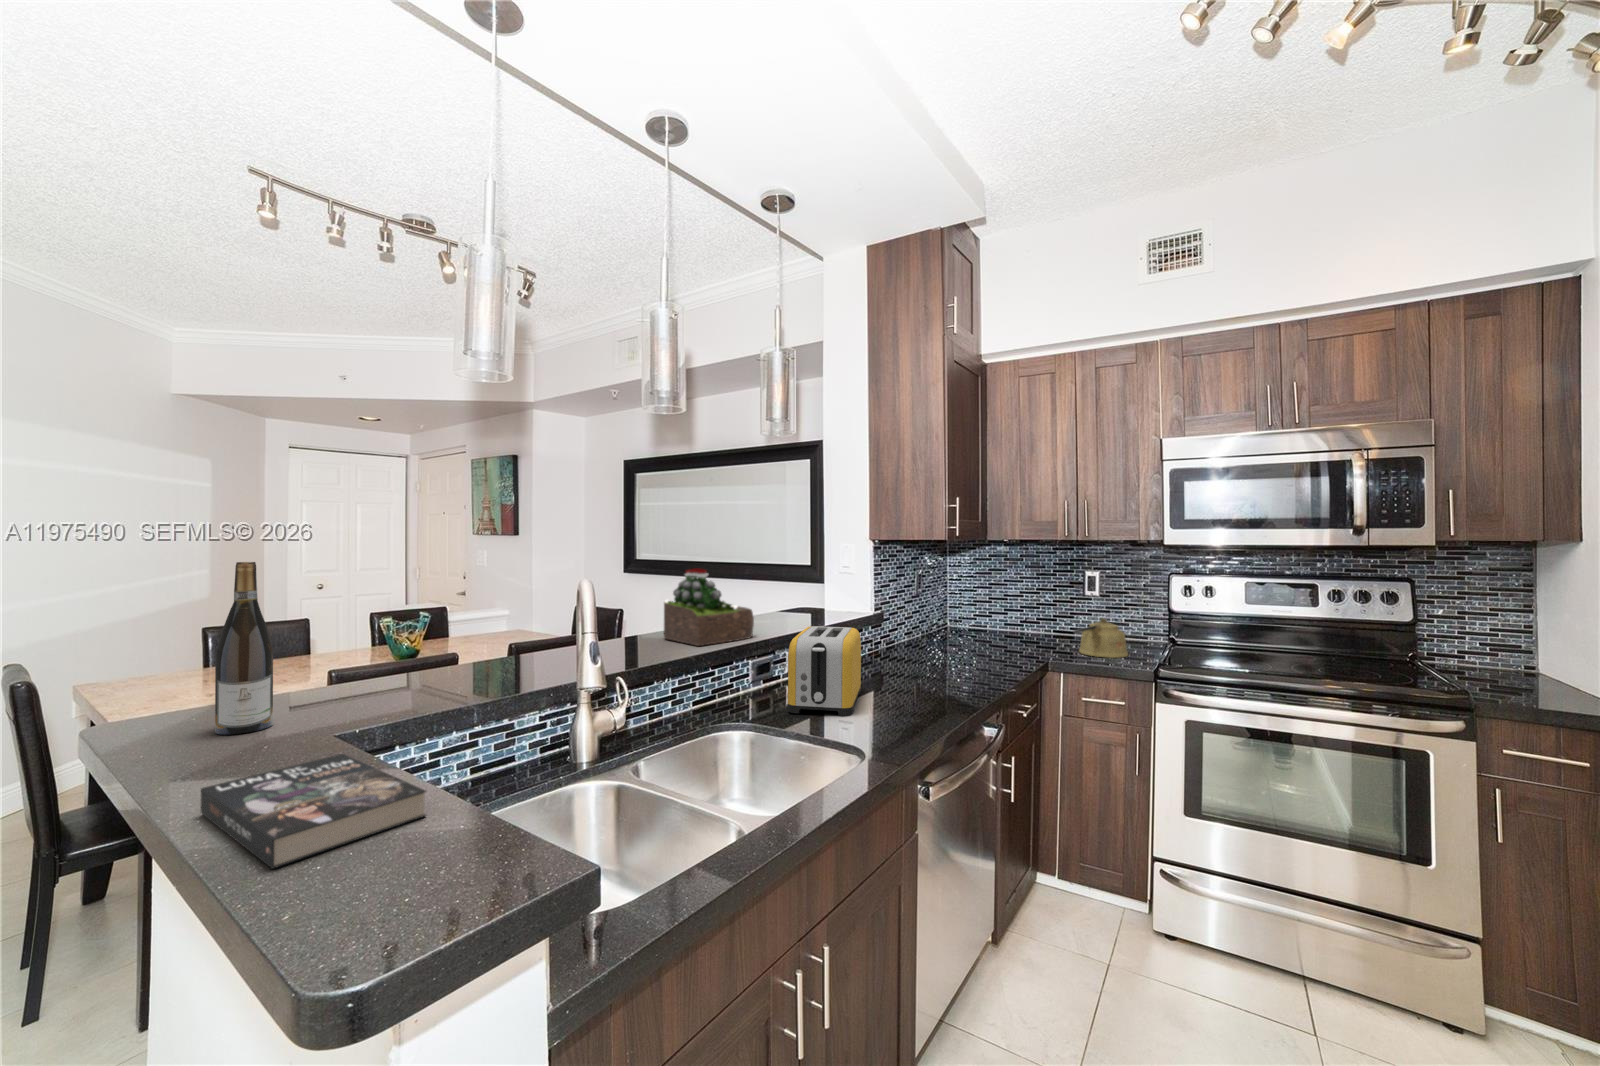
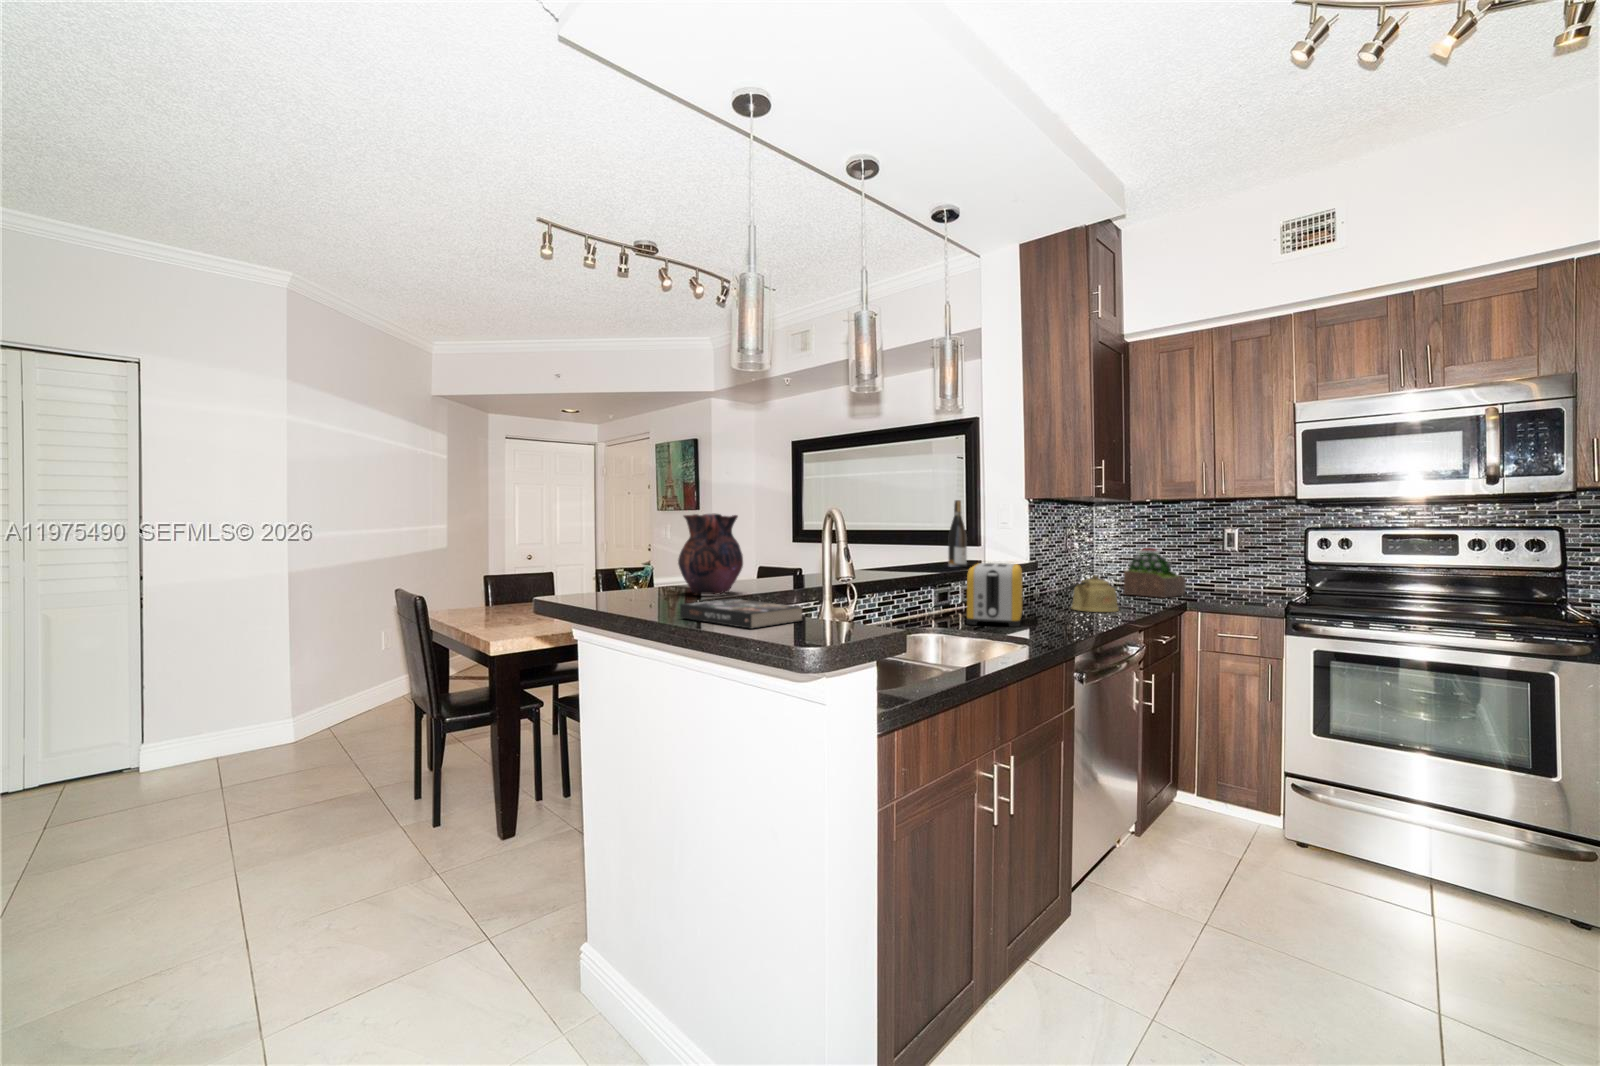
wine bottle: present [215,562,273,735] -> present [948,500,967,567]
succulent plant: present [664,569,754,646] -> present [1124,548,1186,598]
vase: none [339,579,450,707] -> present [678,514,743,595]
kettle: present [1073,618,1128,658] -> present [1065,575,1119,612]

